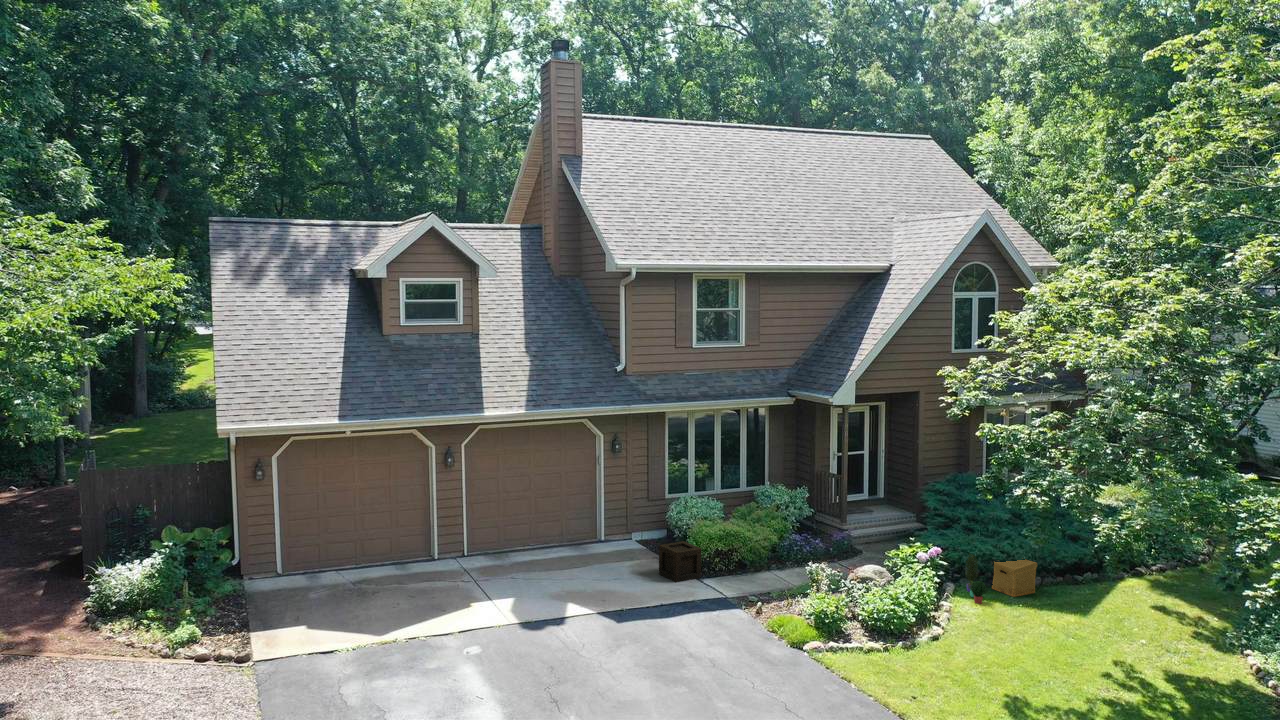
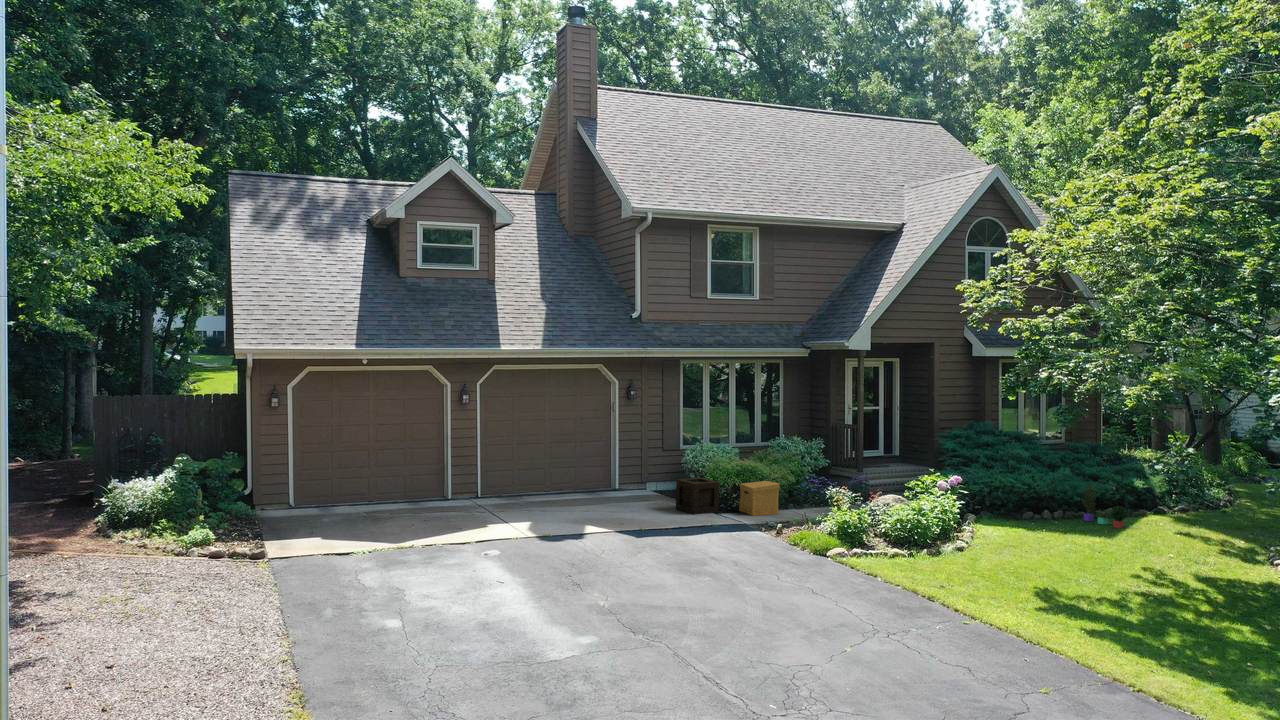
potted plant: present [966,554,986,604] -> present [1082,484,1127,528]
cardboard box: present [992,559,1037,597] -> present [739,481,780,516]

